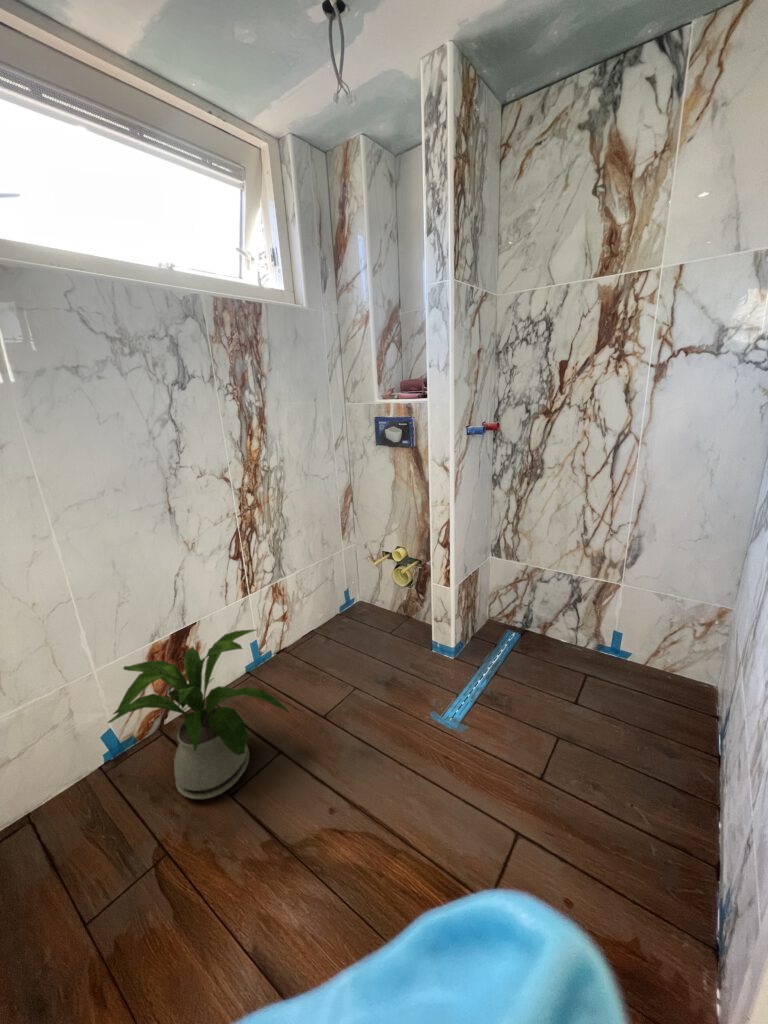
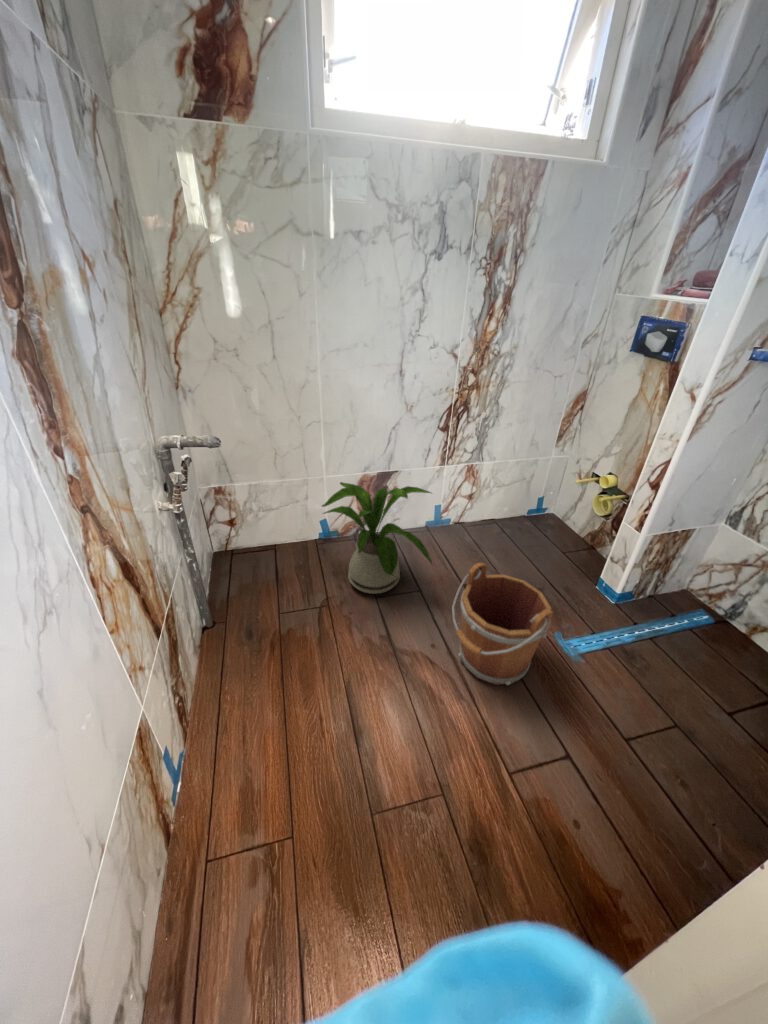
bucket: none [337,678,445,816] -> present [452,563,553,685]

